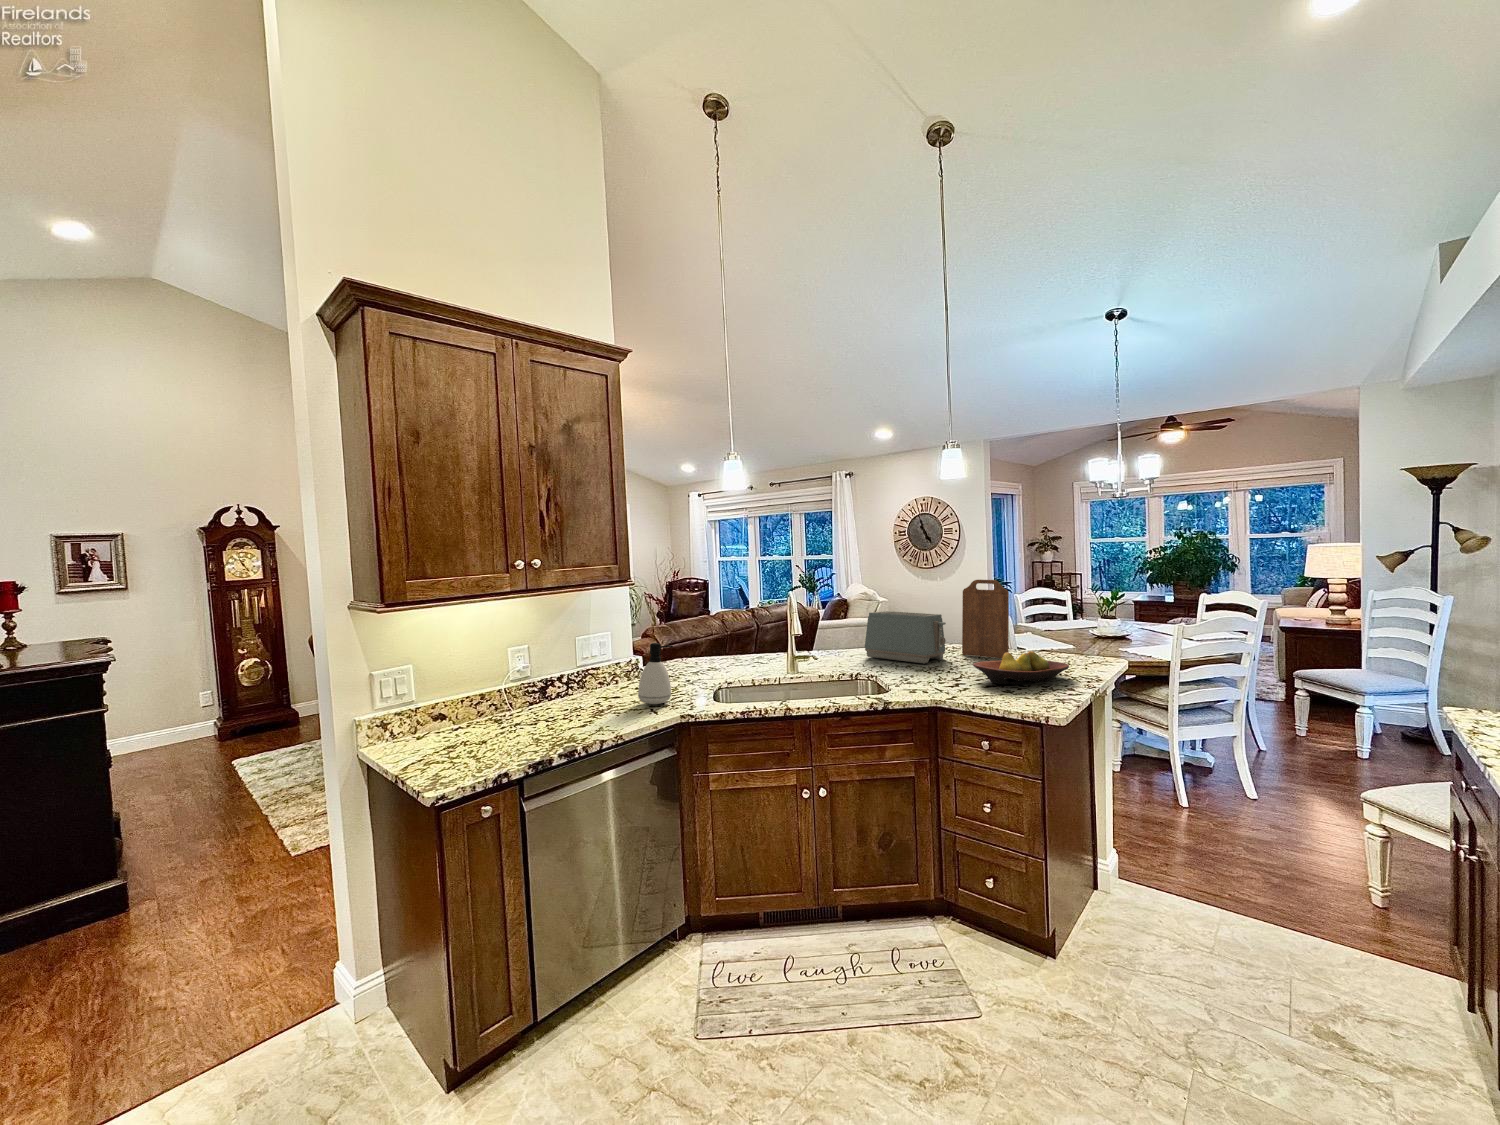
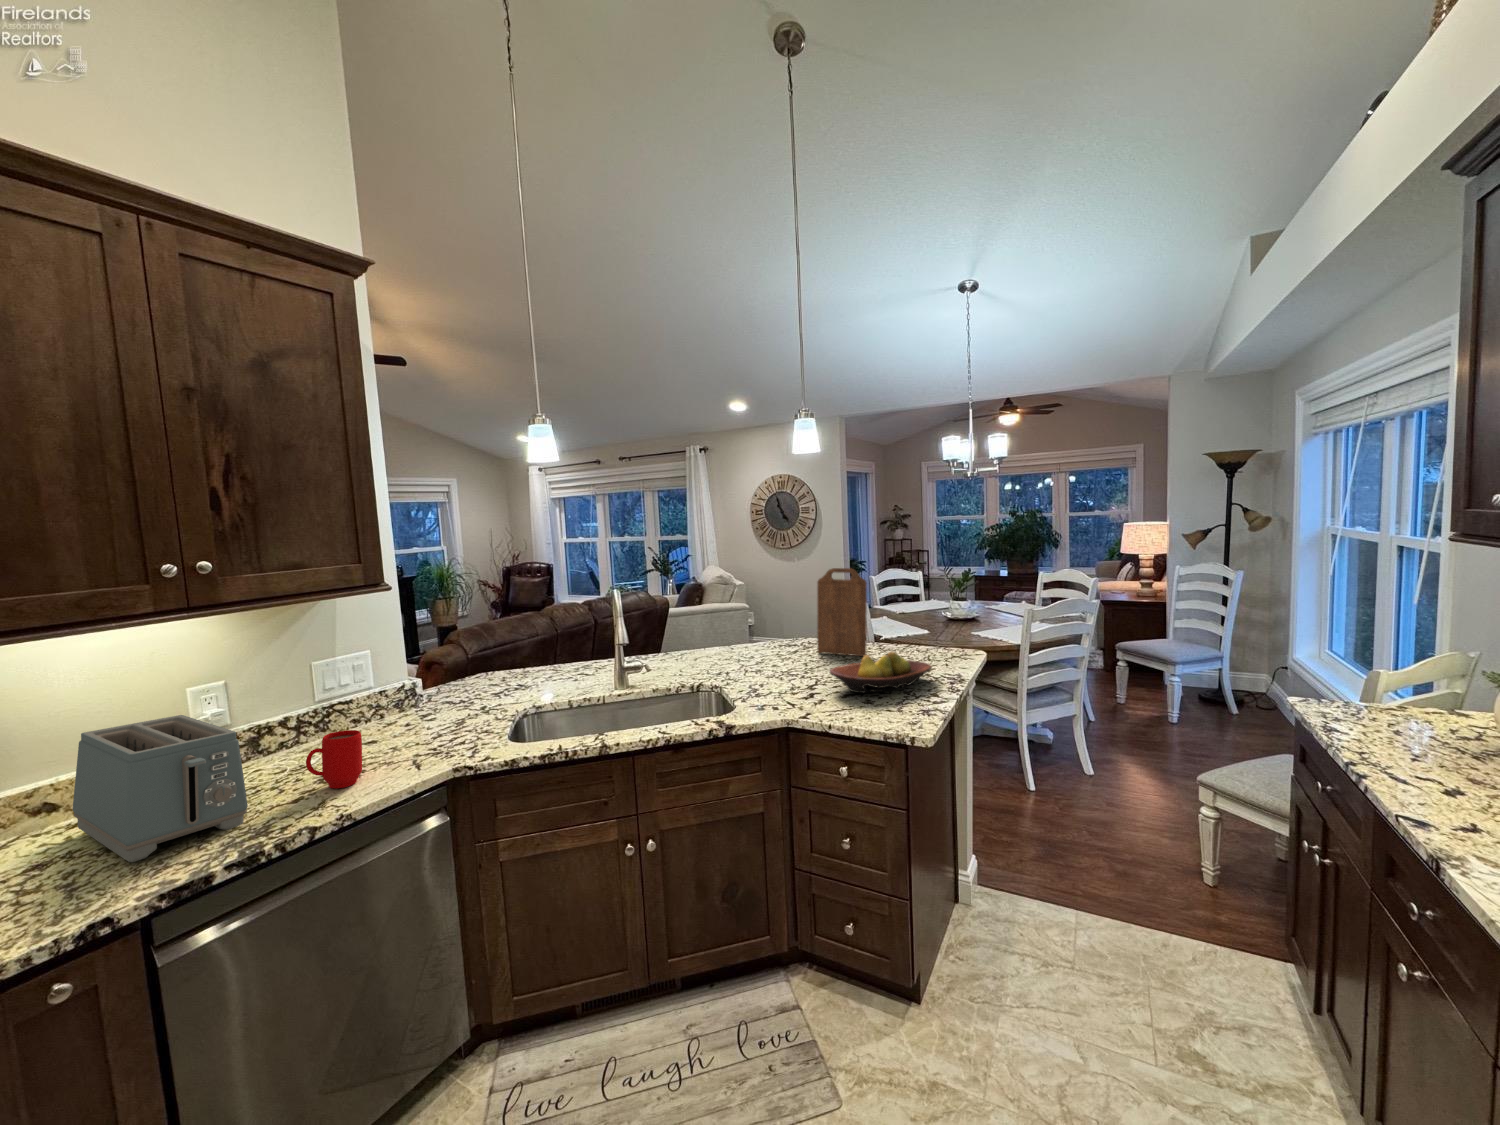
toaster: present [865,611,946,664] -> present [73,715,248,862]
soap dispenser: present [638,643,673,704] -> none [395,669,446,753]
mug: none [589,682,622,721] -> present [306,730,362,789]

